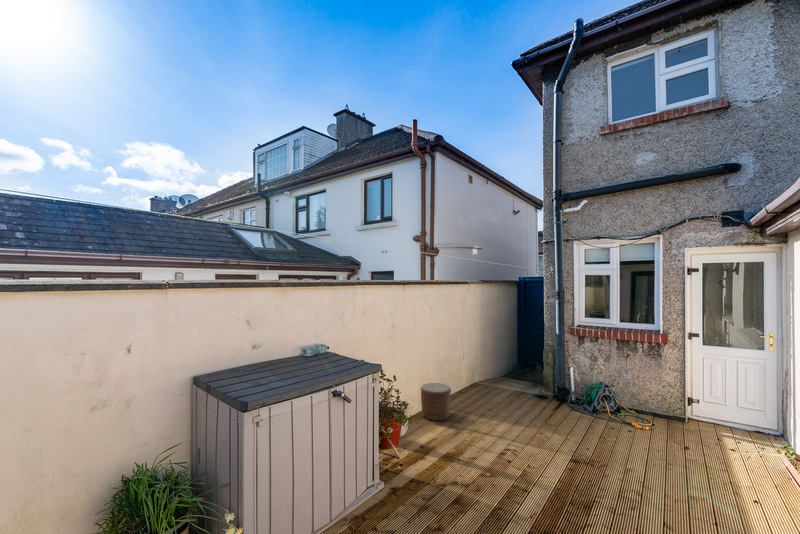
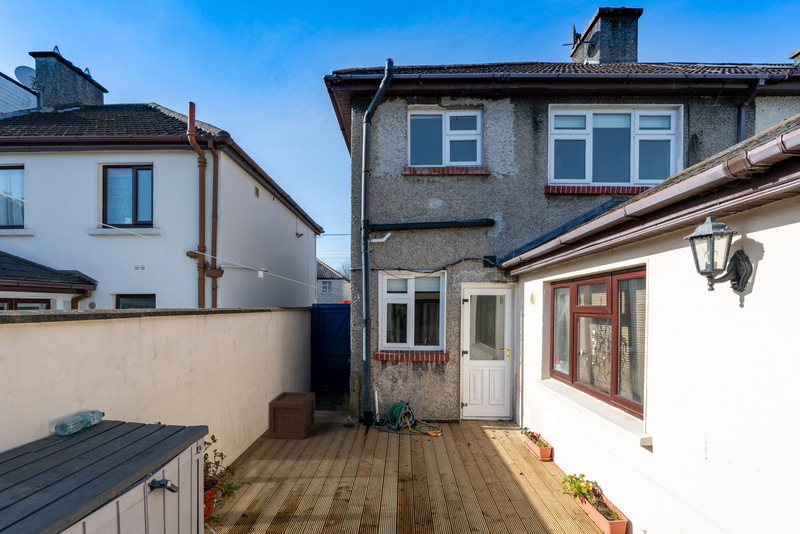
wooden crate: none [463,354,508,399] -> present [268,392,315,439]
woven basket: present [421,383,451,421] -> none [232,436,268,480]

